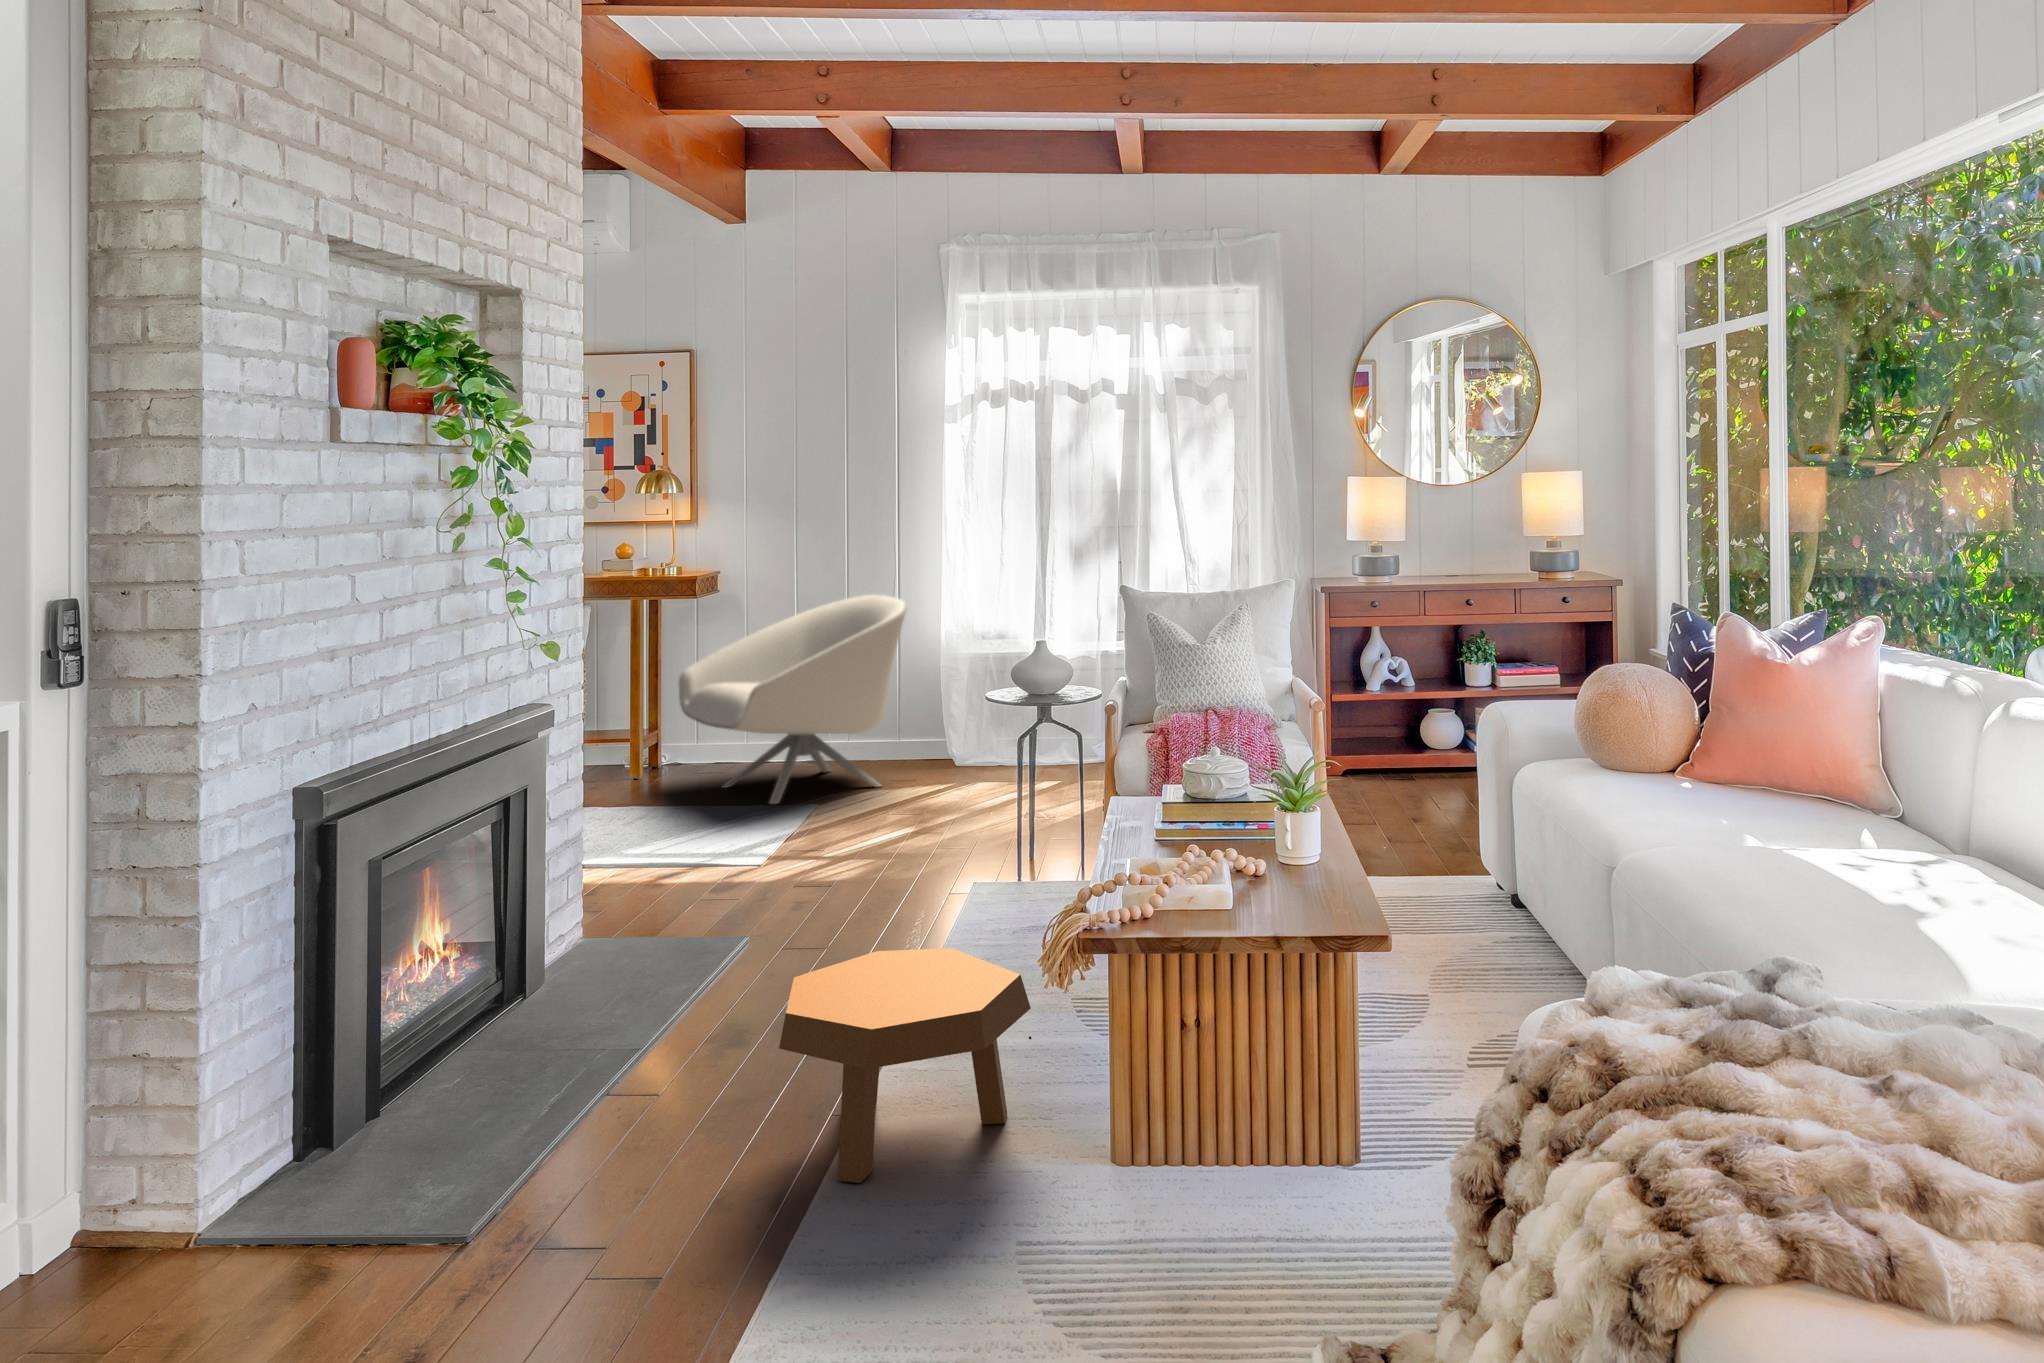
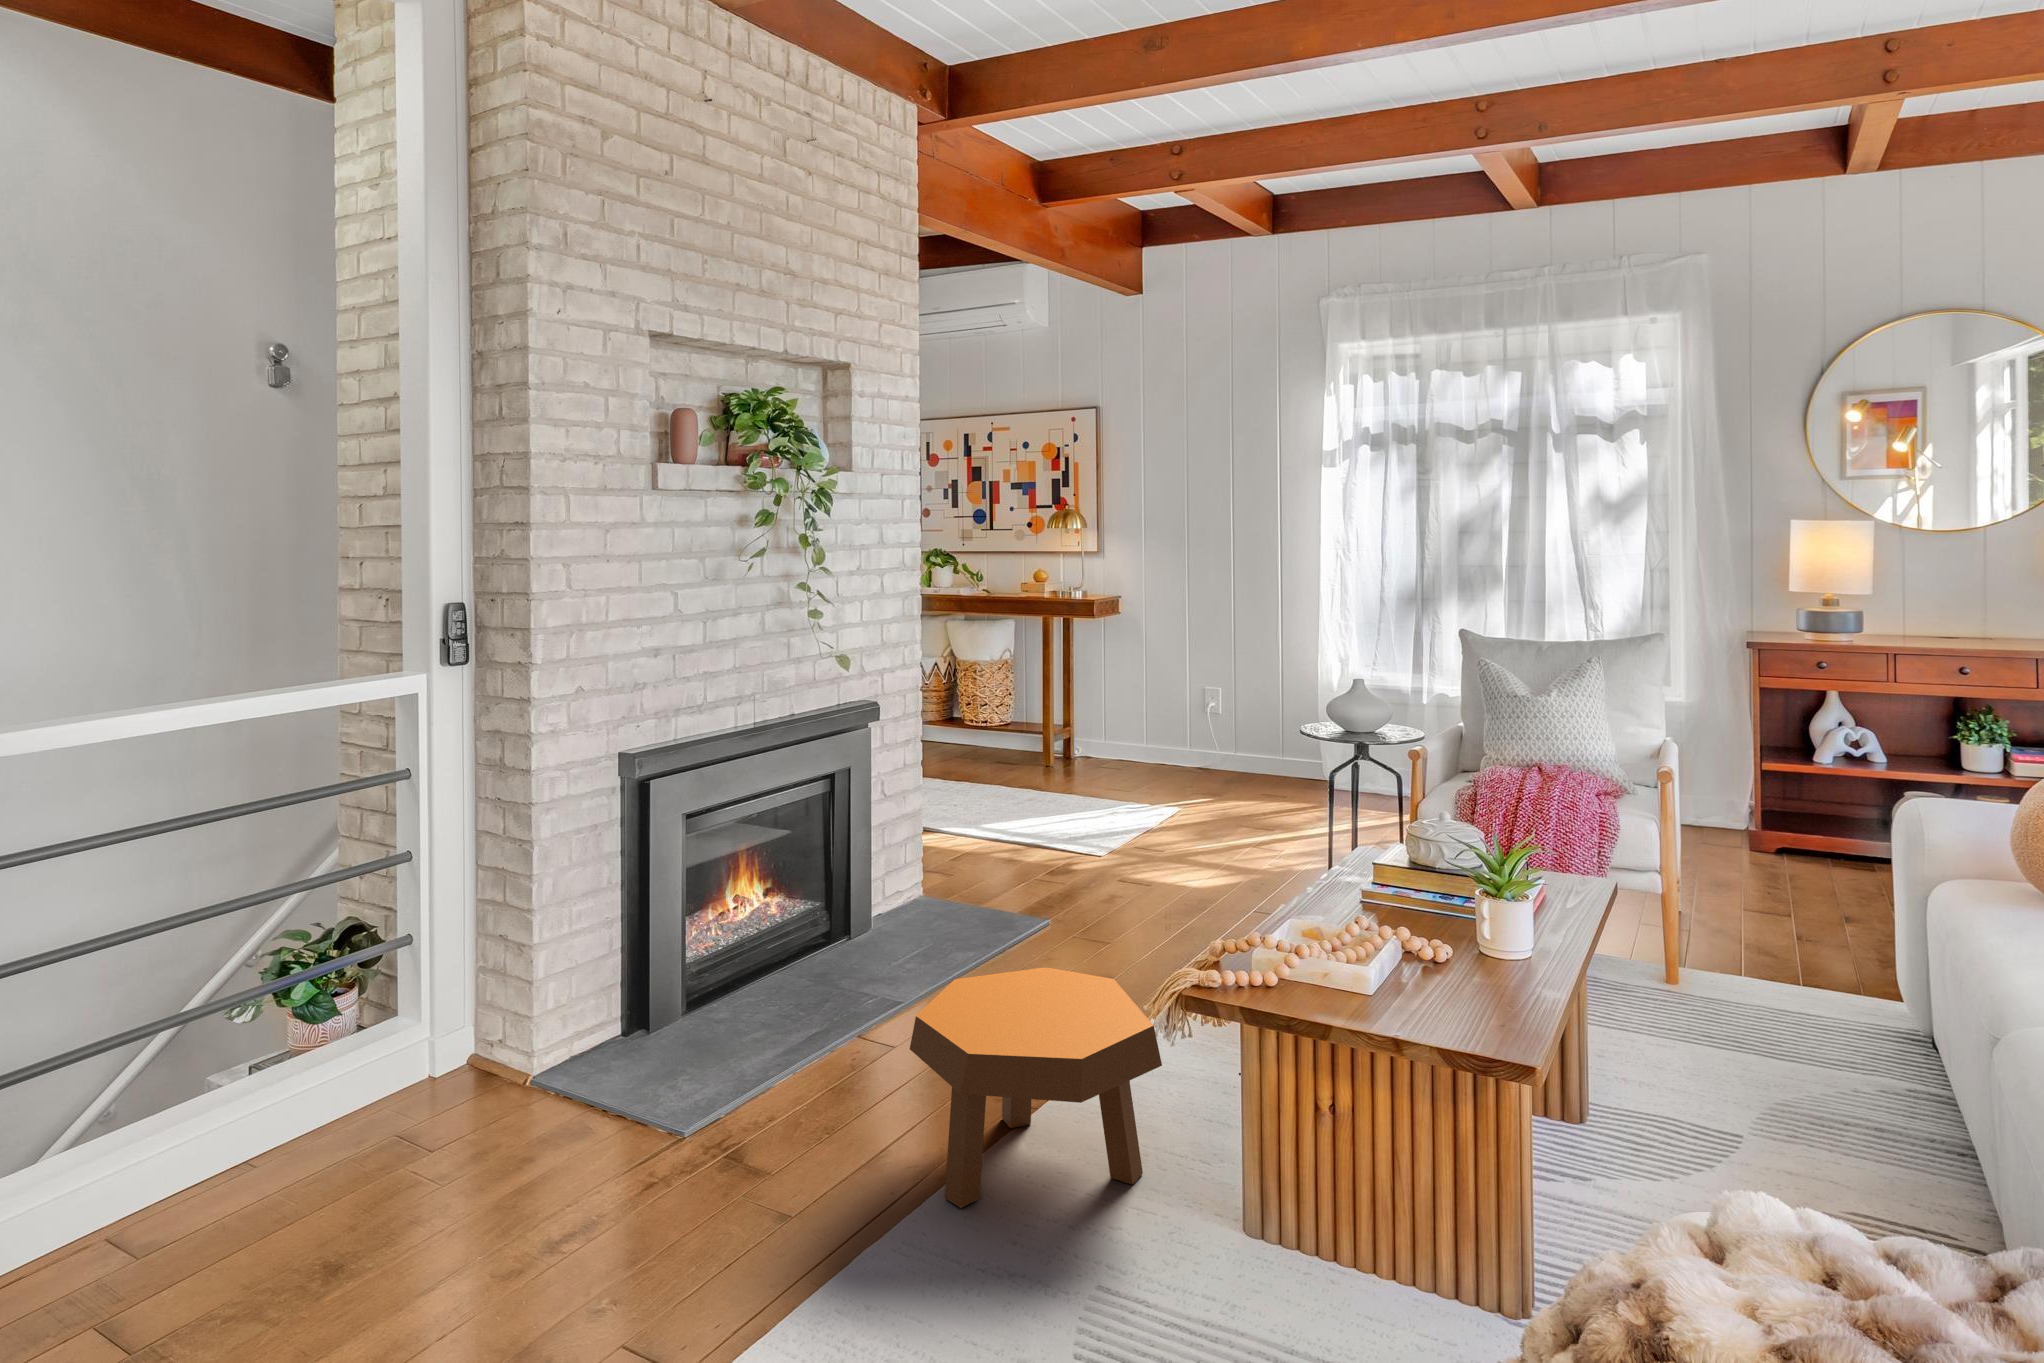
armchair: present [678,595,907,804] -> none [1075,616,1263,800]

